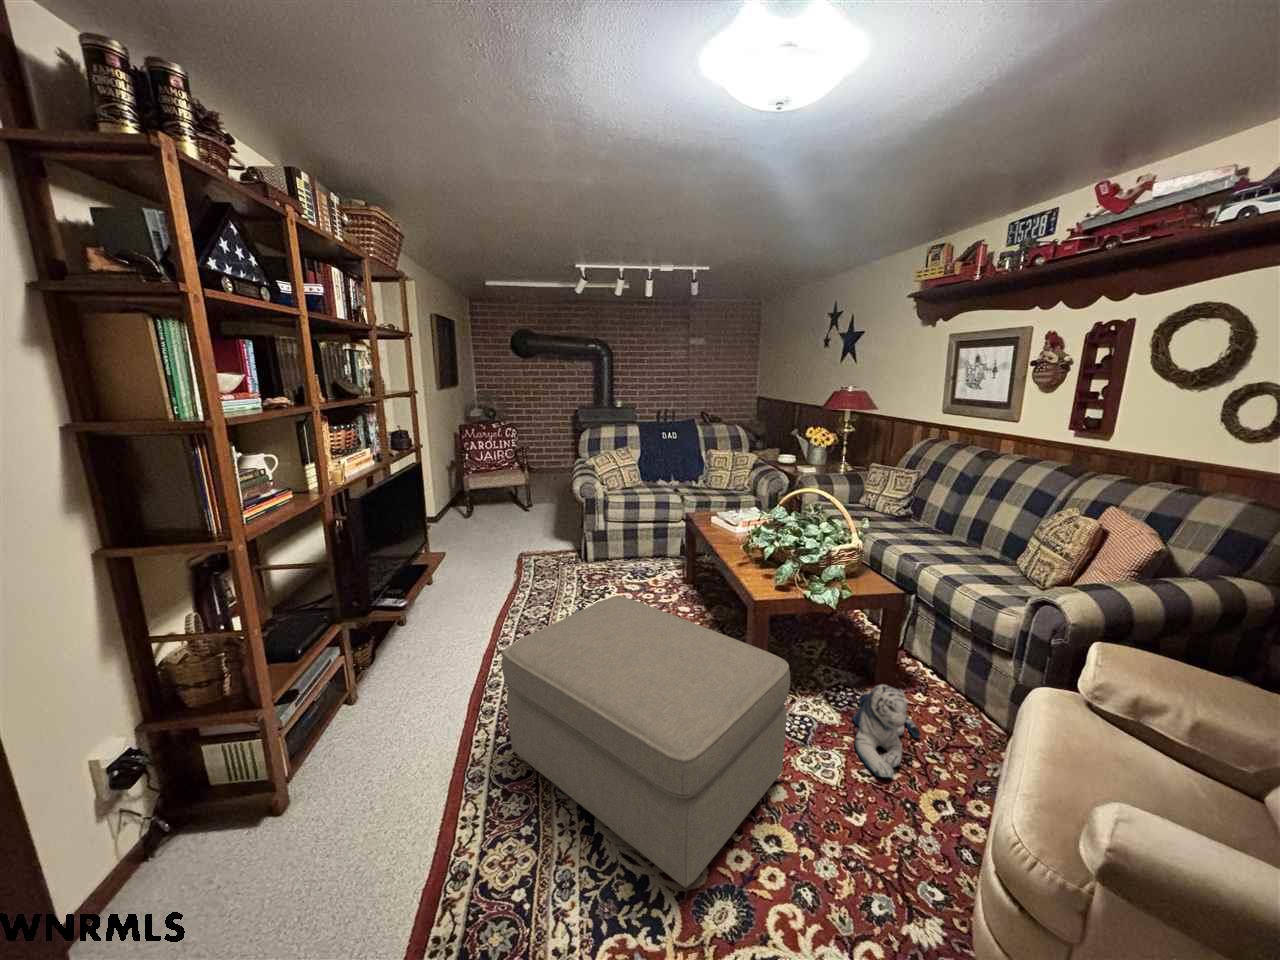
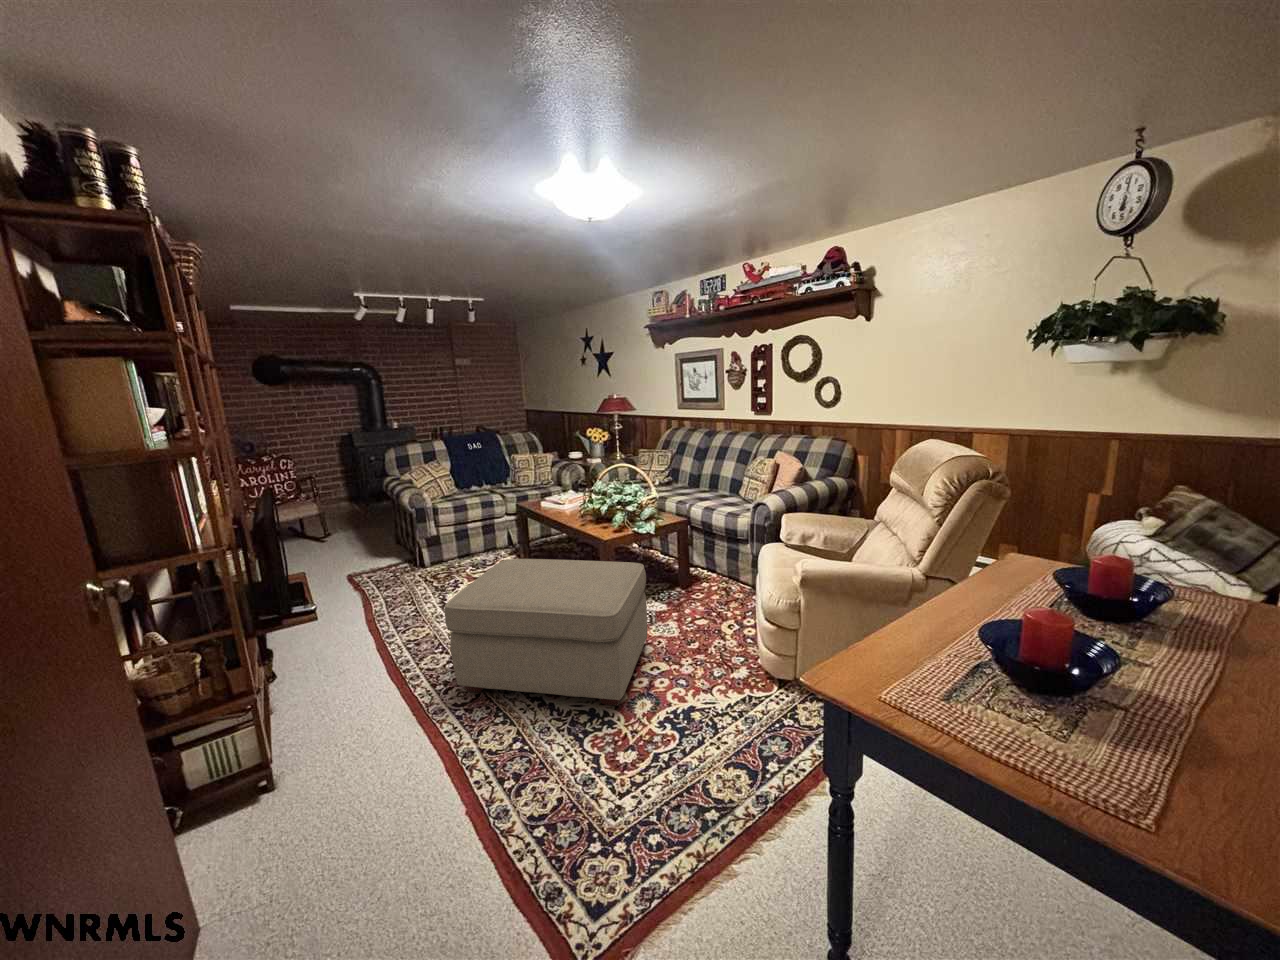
plush toy: present [852,685,921,778] -> none [673,572,713,624]

